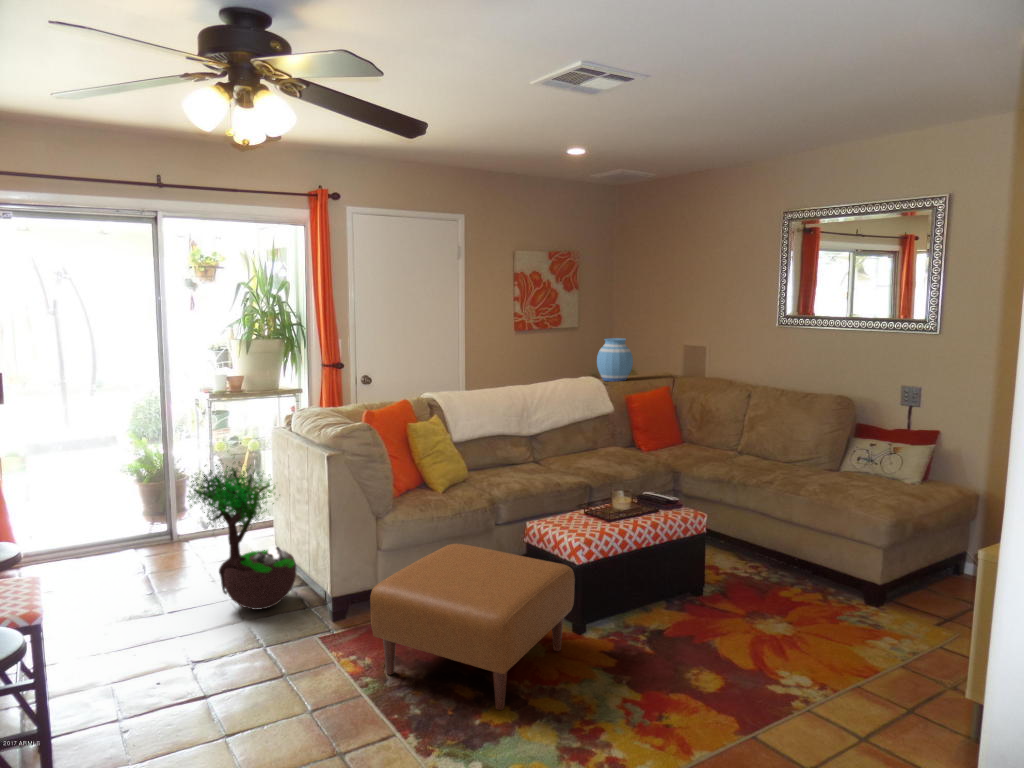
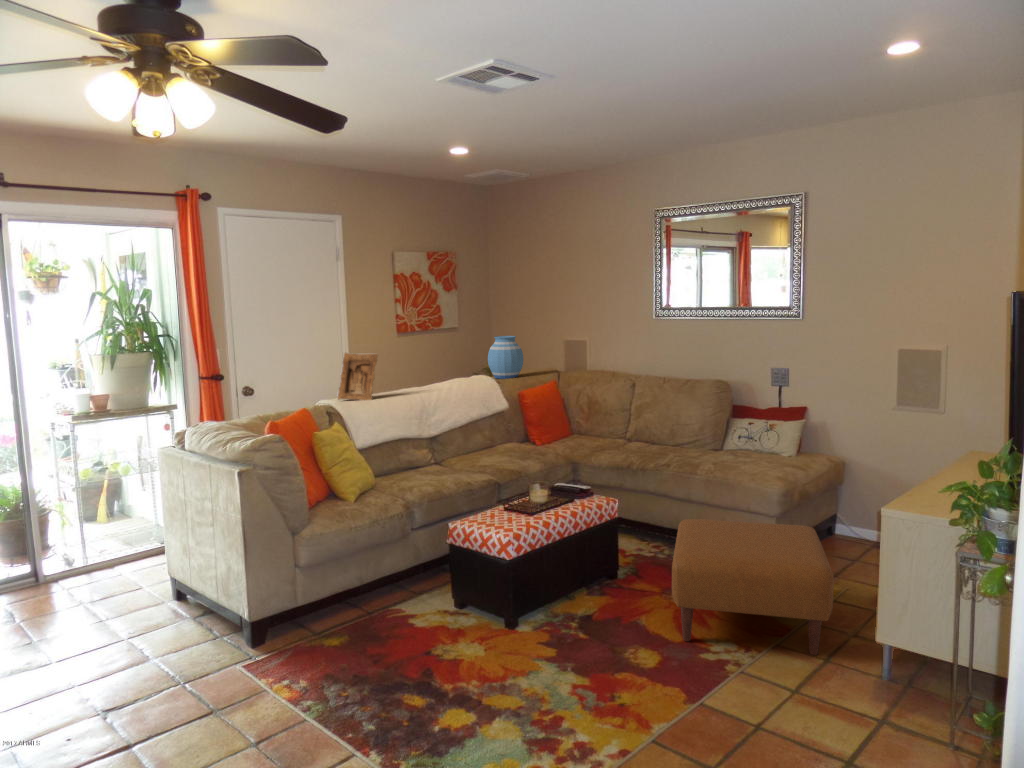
picture frame: none [443,348,483,396] -> present [337,353,378,400]
potted tree: present [187,461,296,610] -> none [68,474,203,648]
ottoman: present [370,544,575,710] -> present [672,519,834,655]

